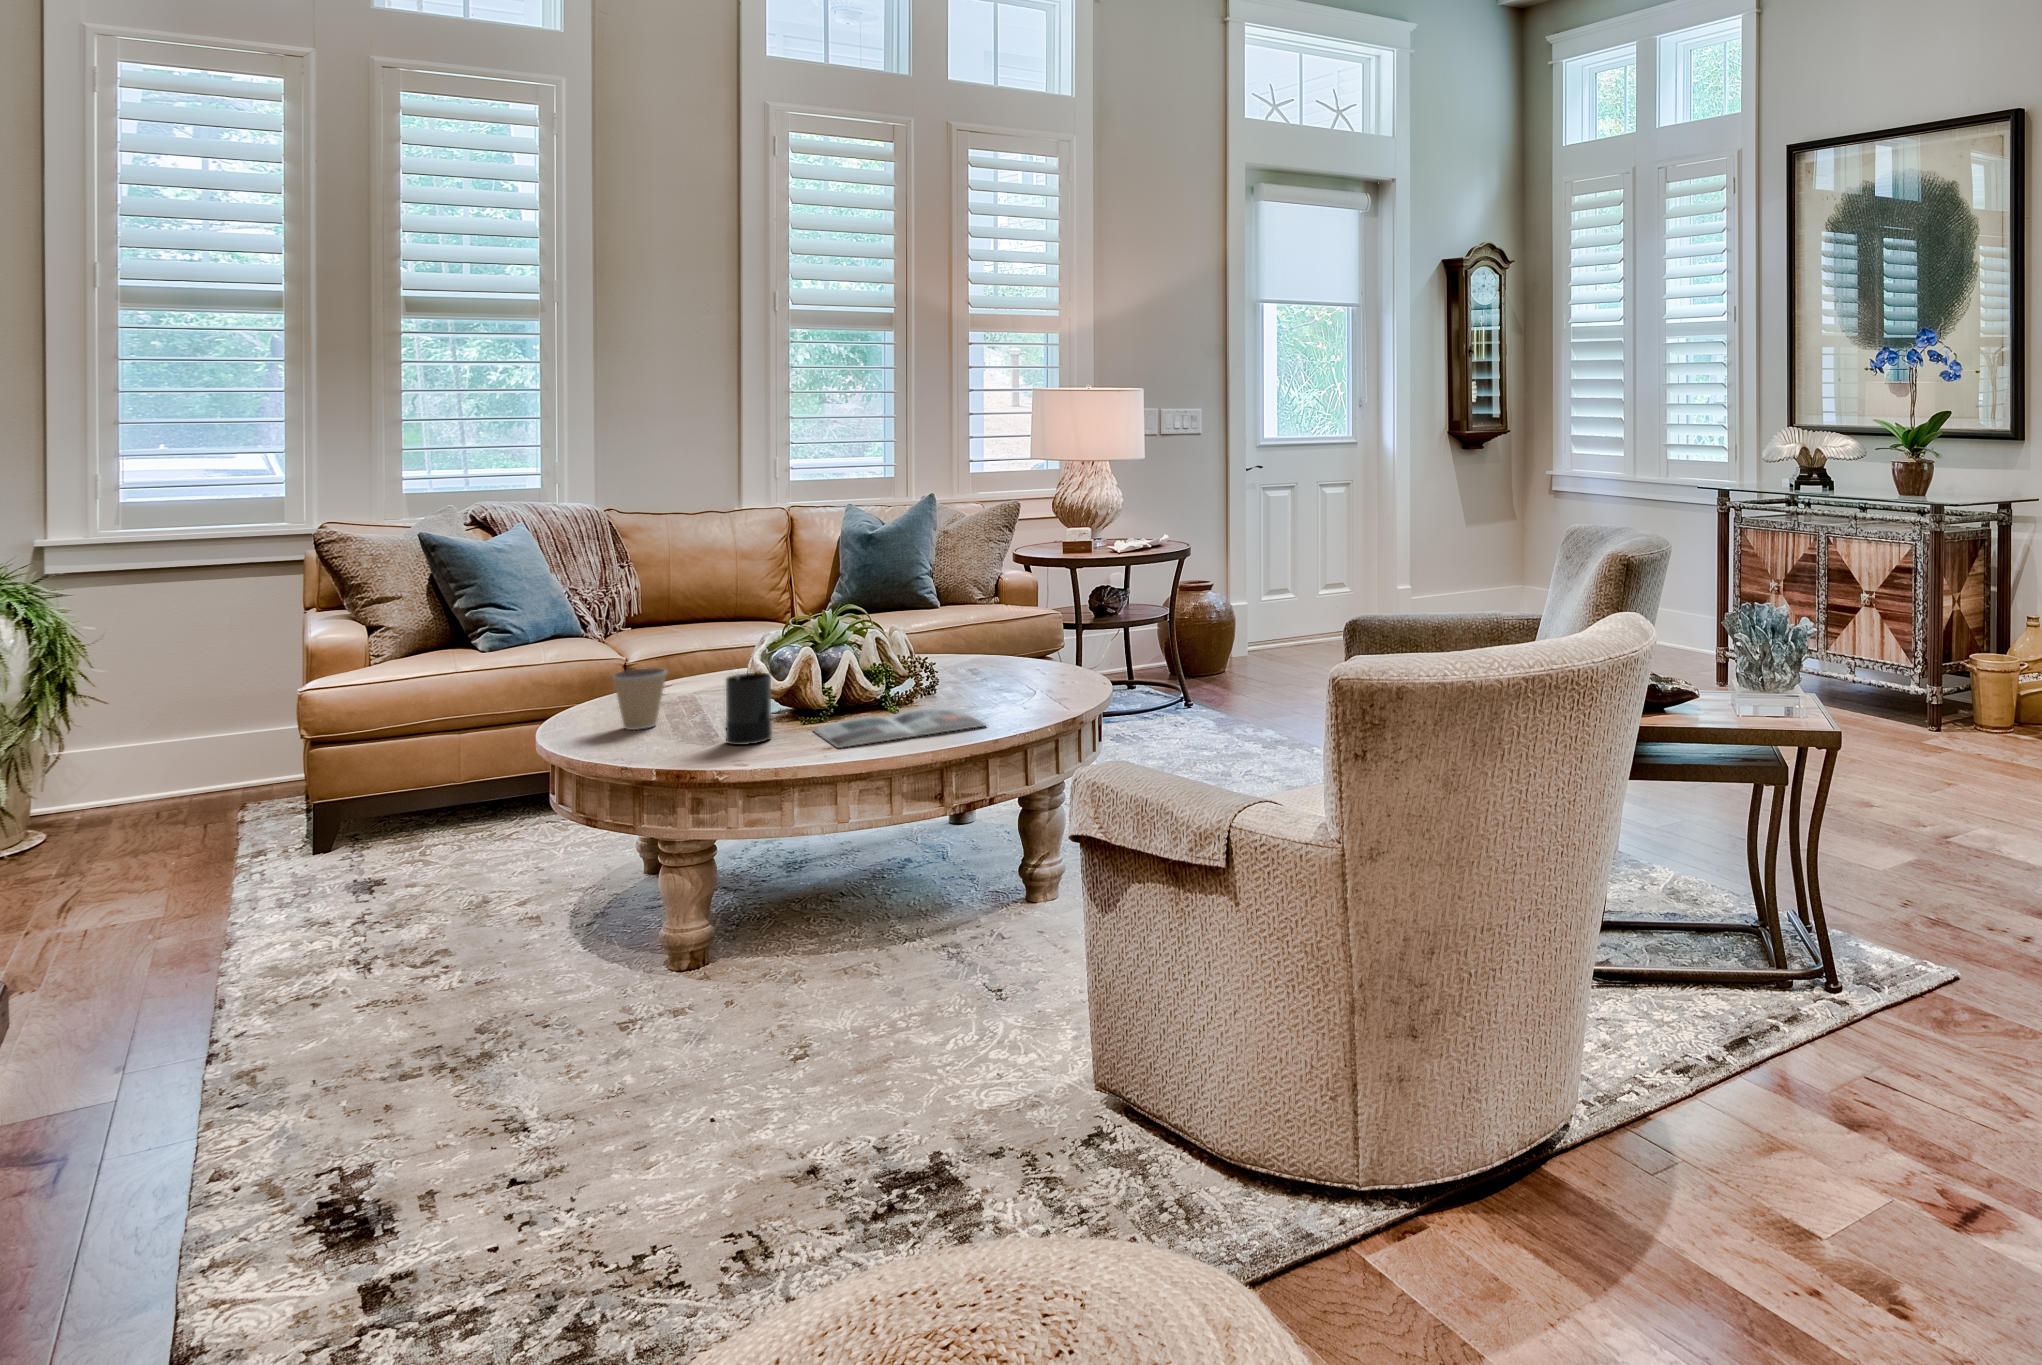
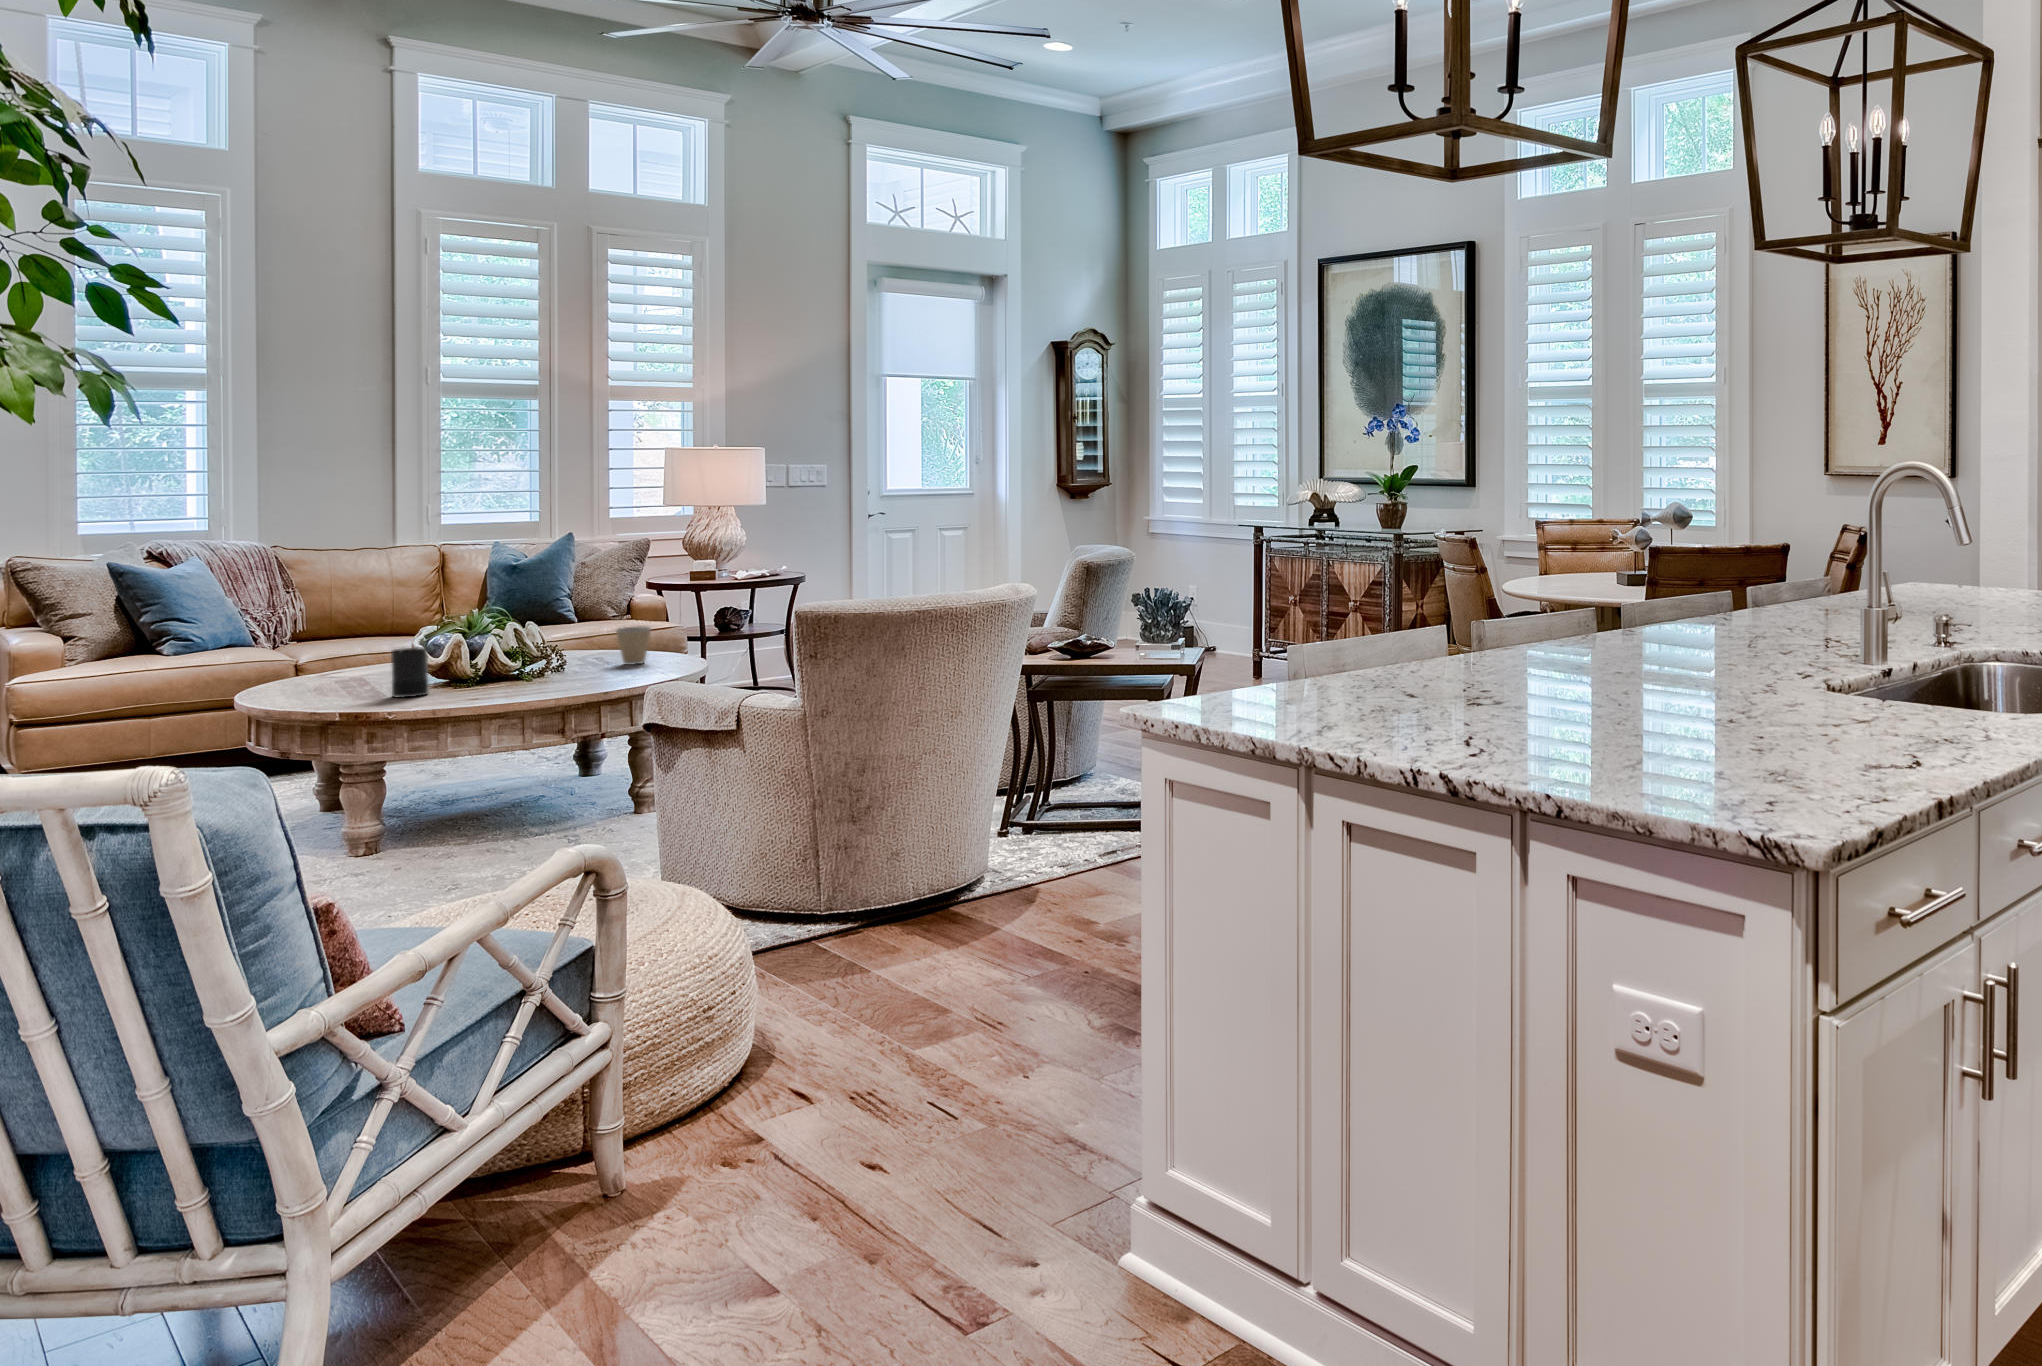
coffee cup: present [613,668,667,730] -> present [616,627,651,665]
magazine: present [814,708,986,748] -> none [461,676,600,697]

